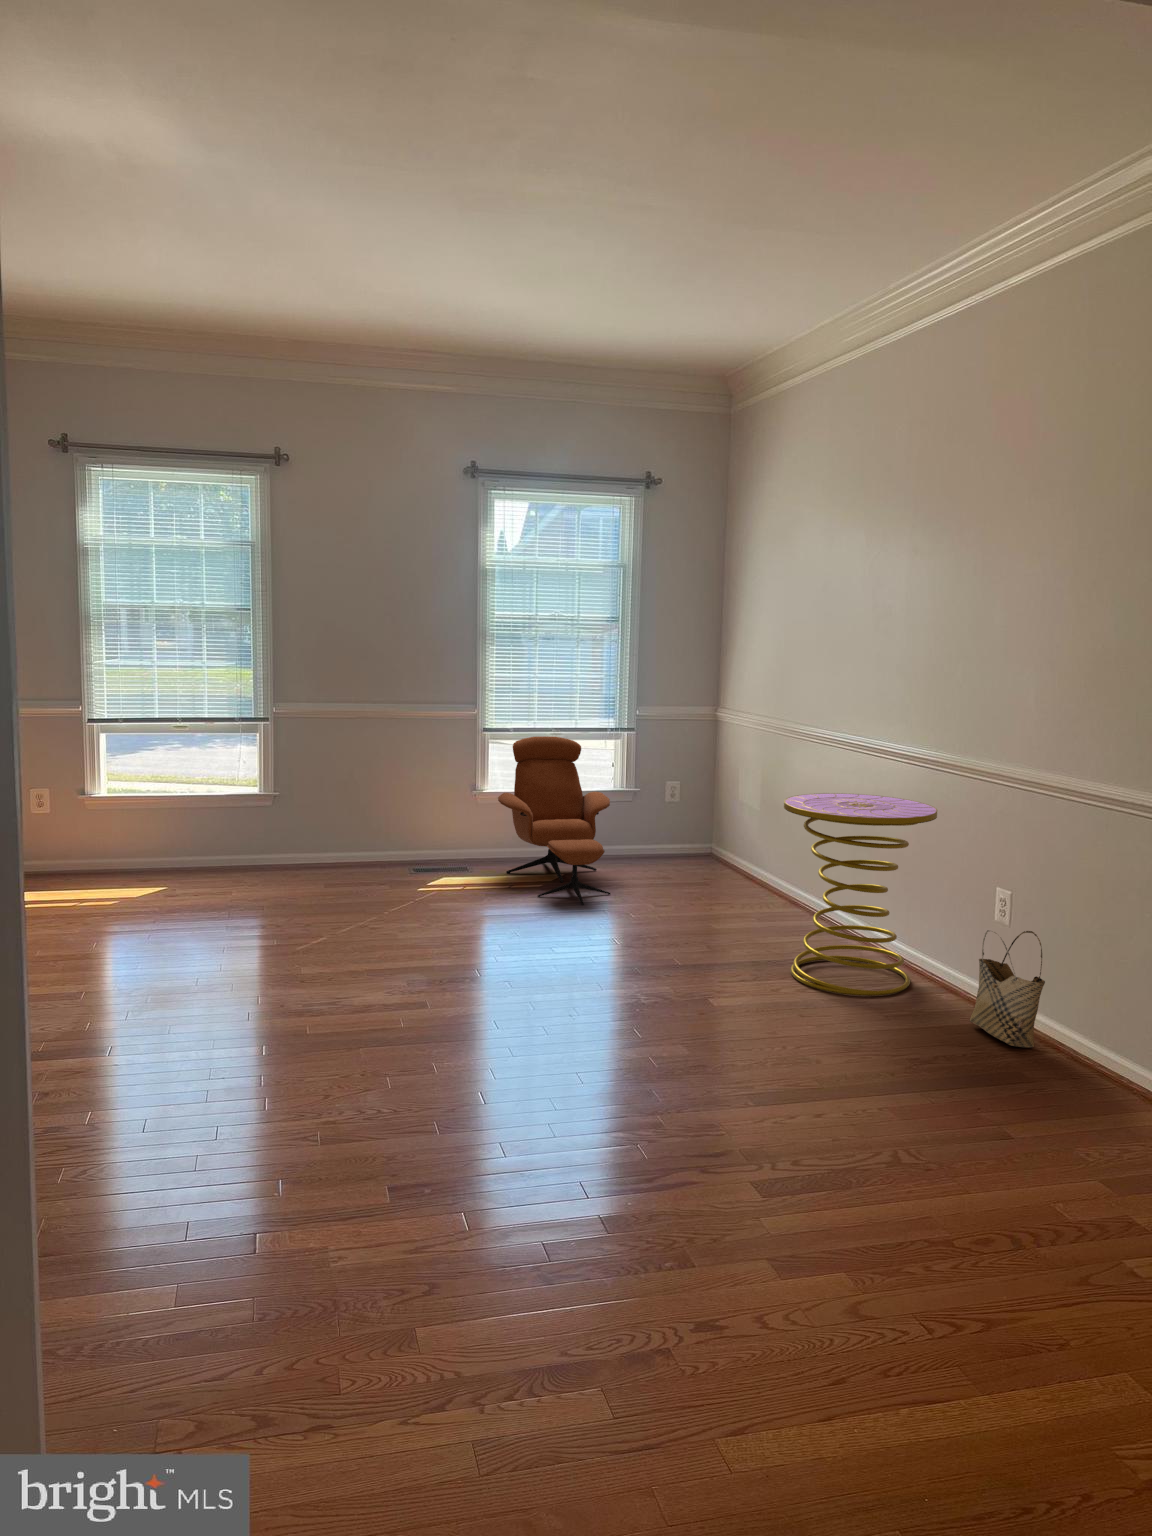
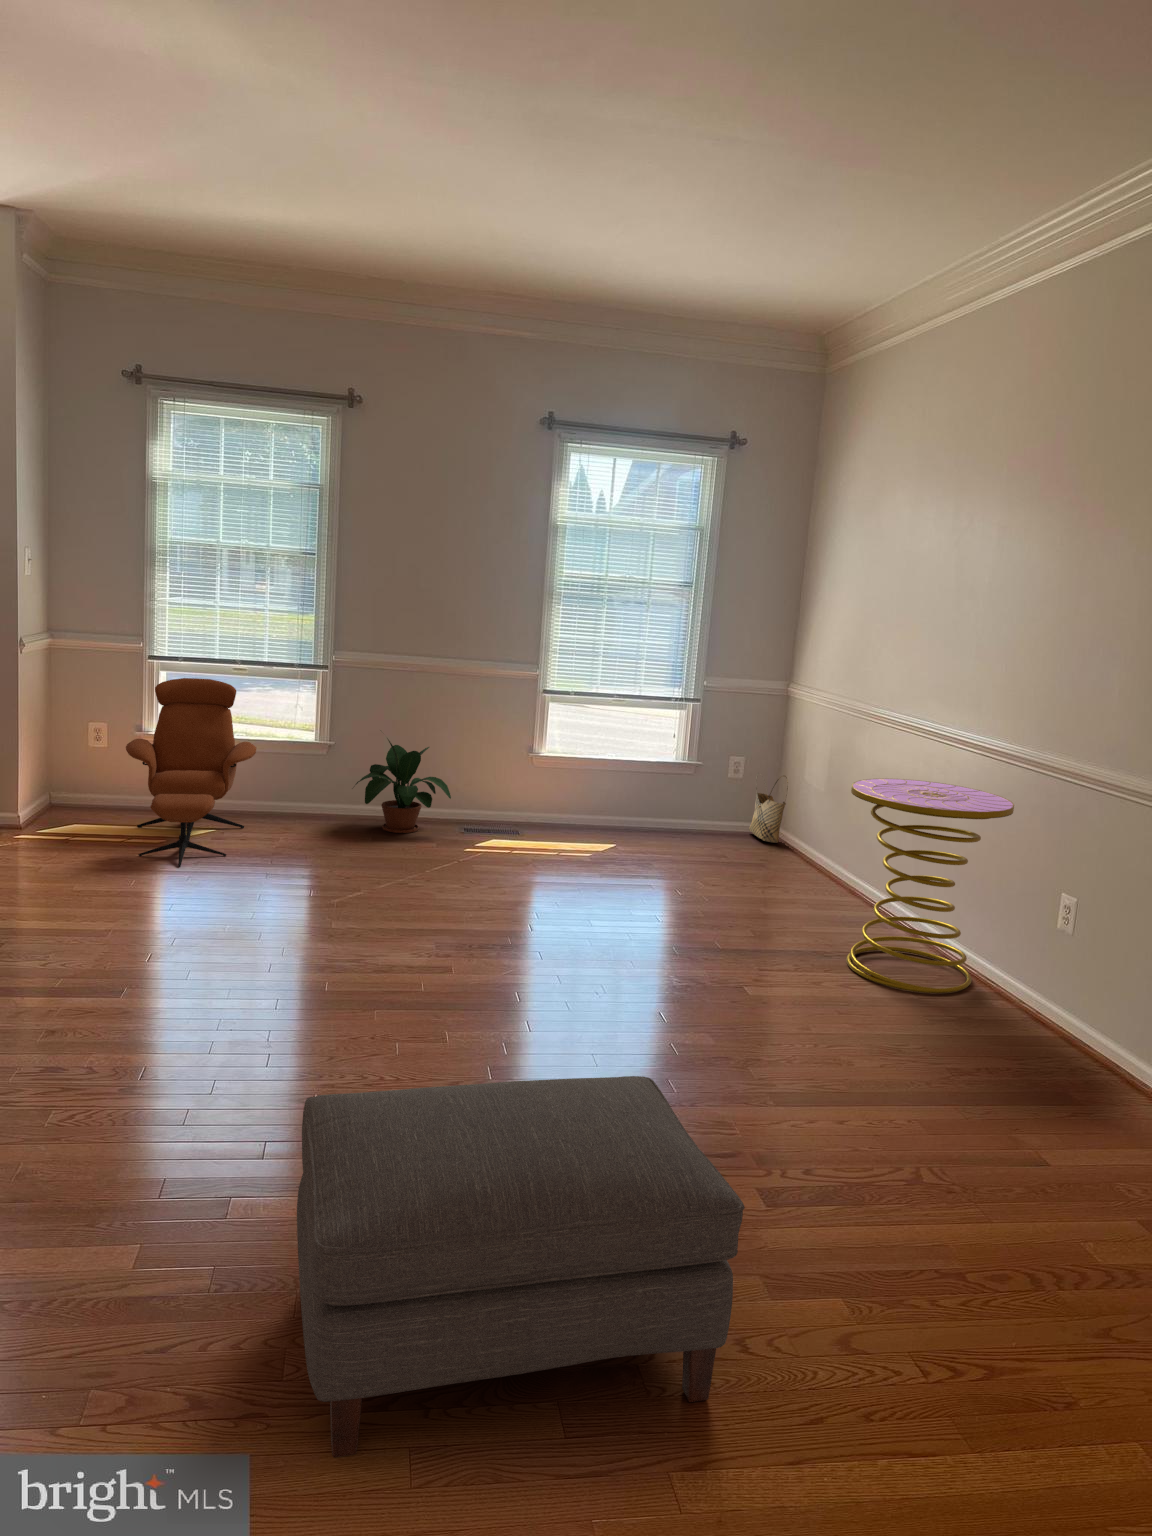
lounge chair: present [498,736,610,905] -> present [126,678,256,867]
potted plant: none [297,778,397,879] -> present [355,740,451,833]
woven basket: present [970,930,1045,1048] -> present [749,773,788,843]
ottoman: none [274,1077,699,1449] -> present [297,1076,745,1457]

